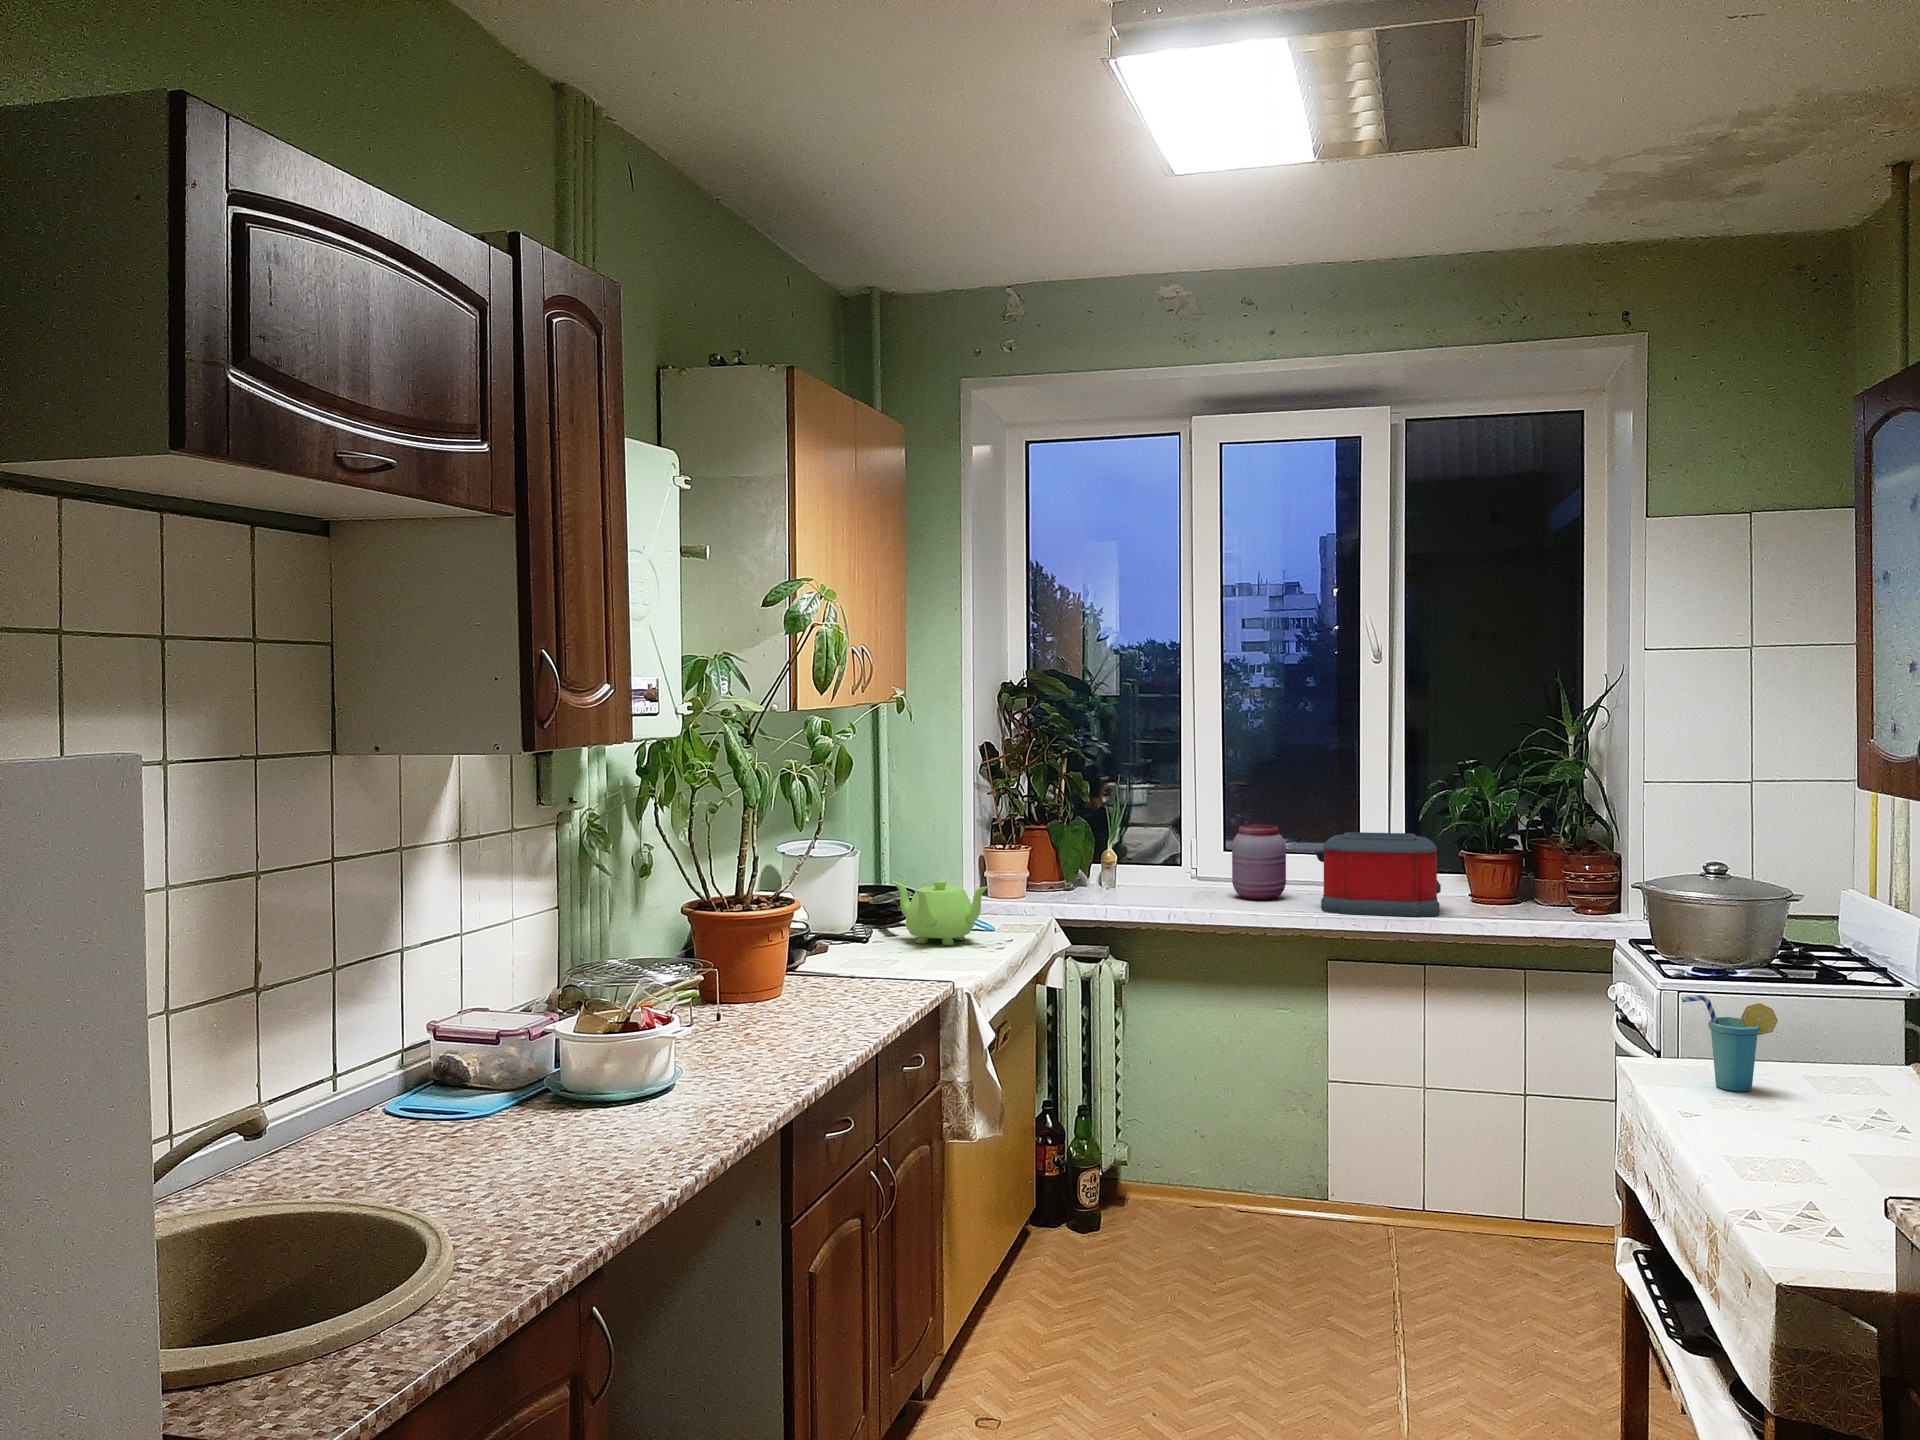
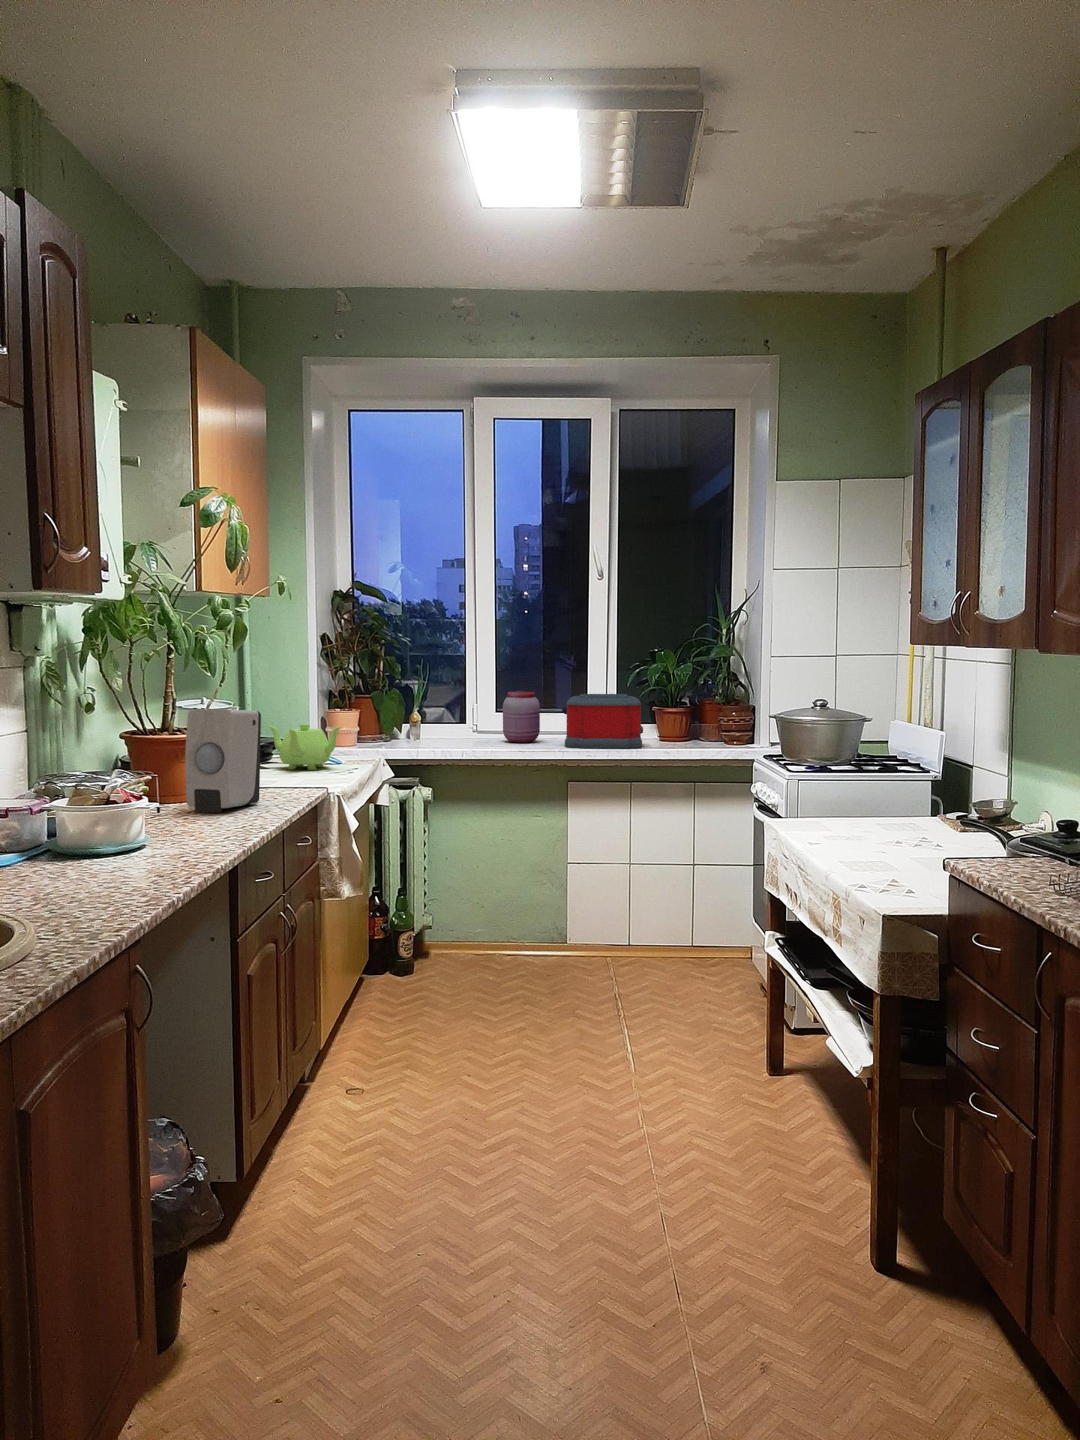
soap dispenser: none [752,879,856,1026] -> present [185,709,261,813]
cup: present [1682,995,1778,1092] -> none [807,768,861,826]

